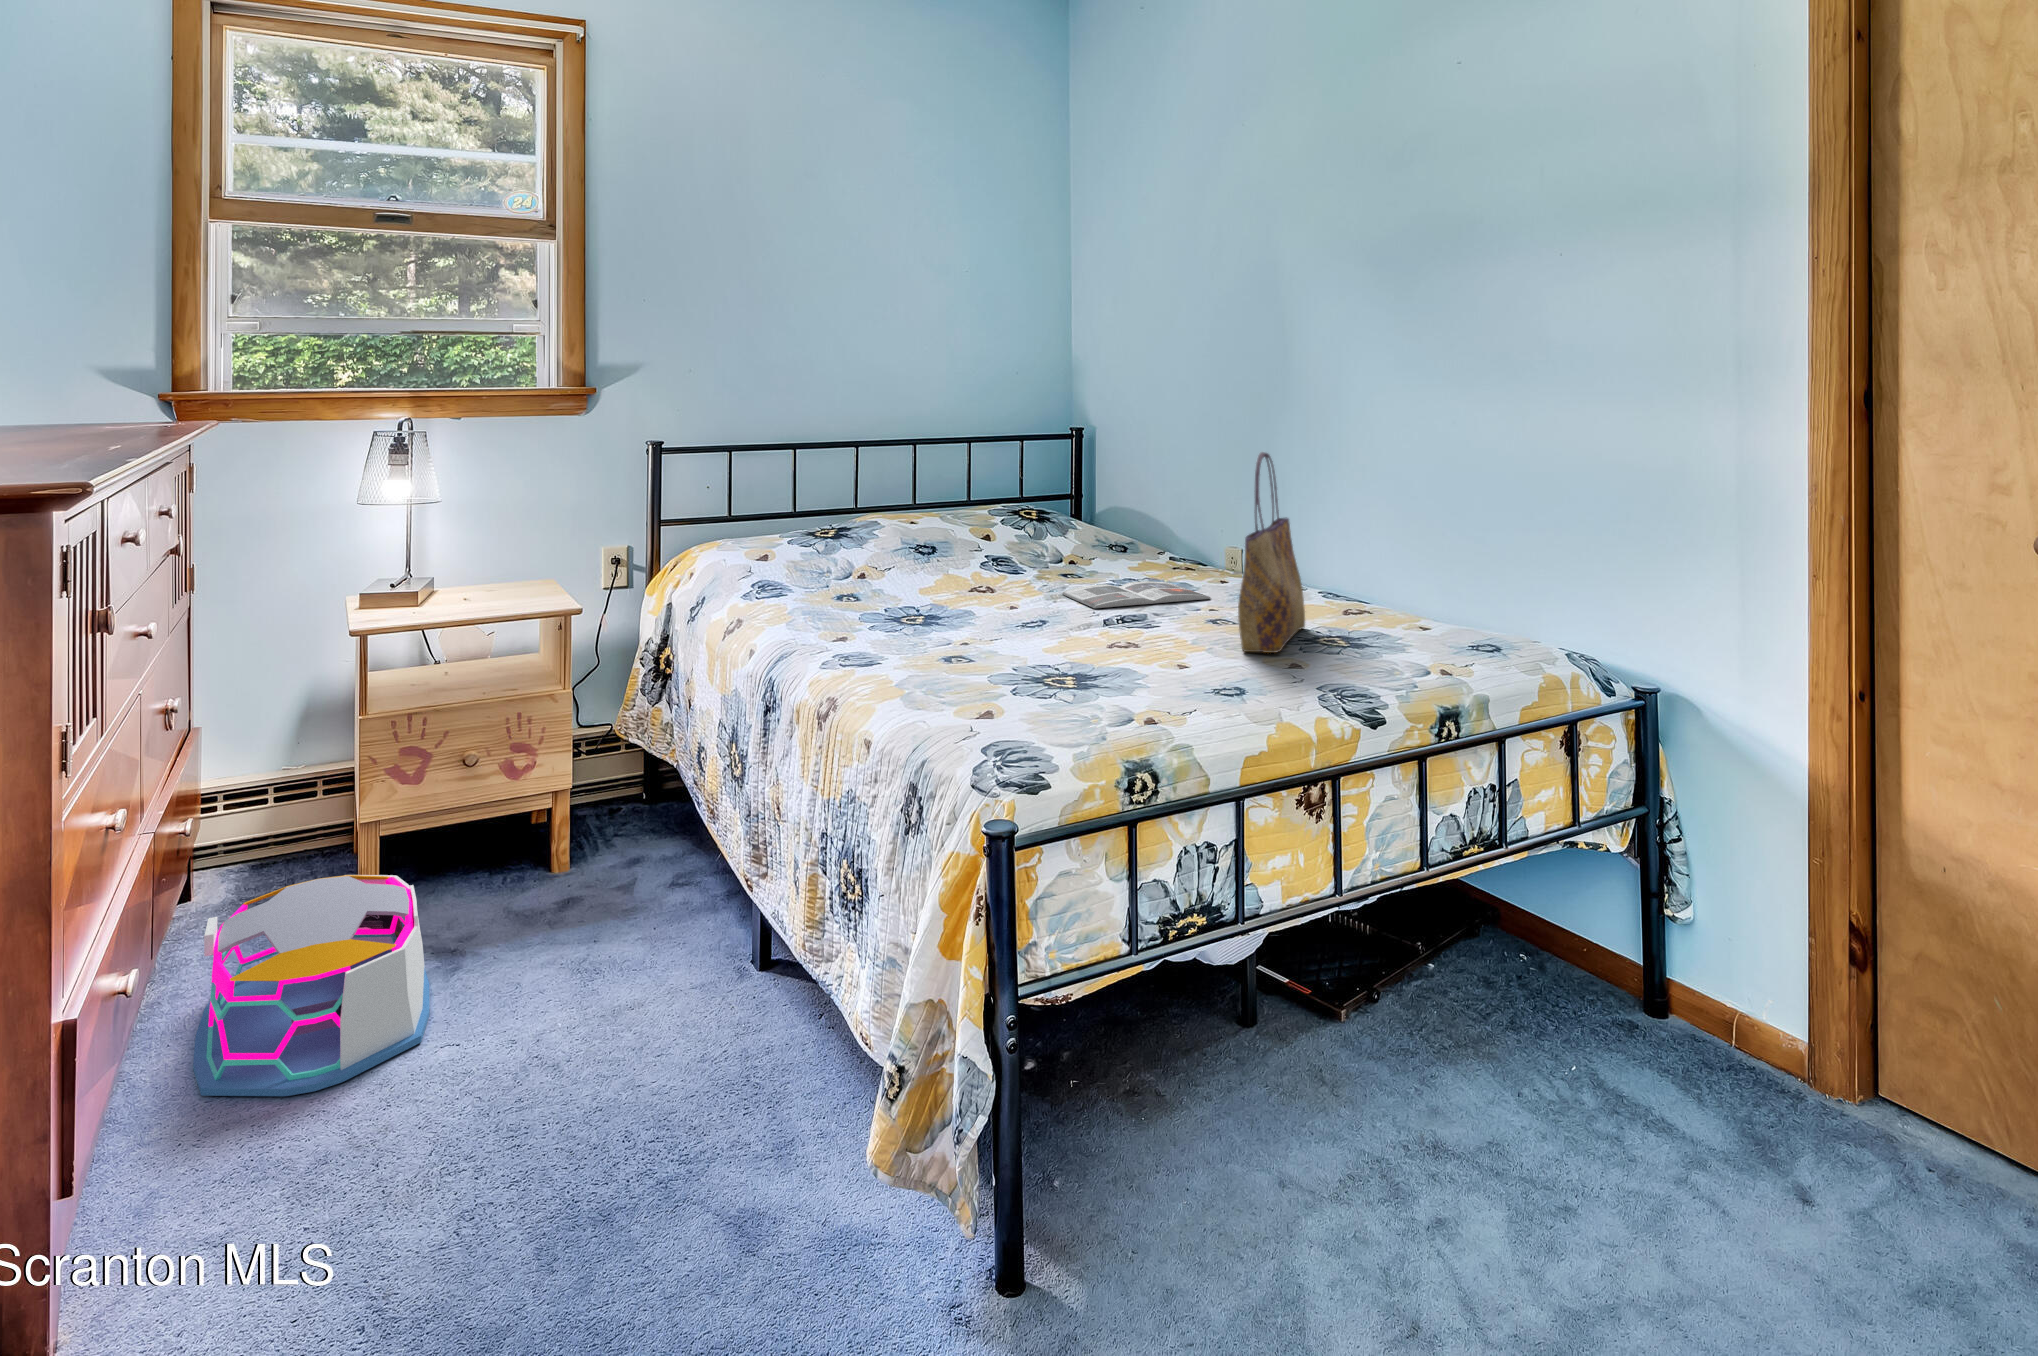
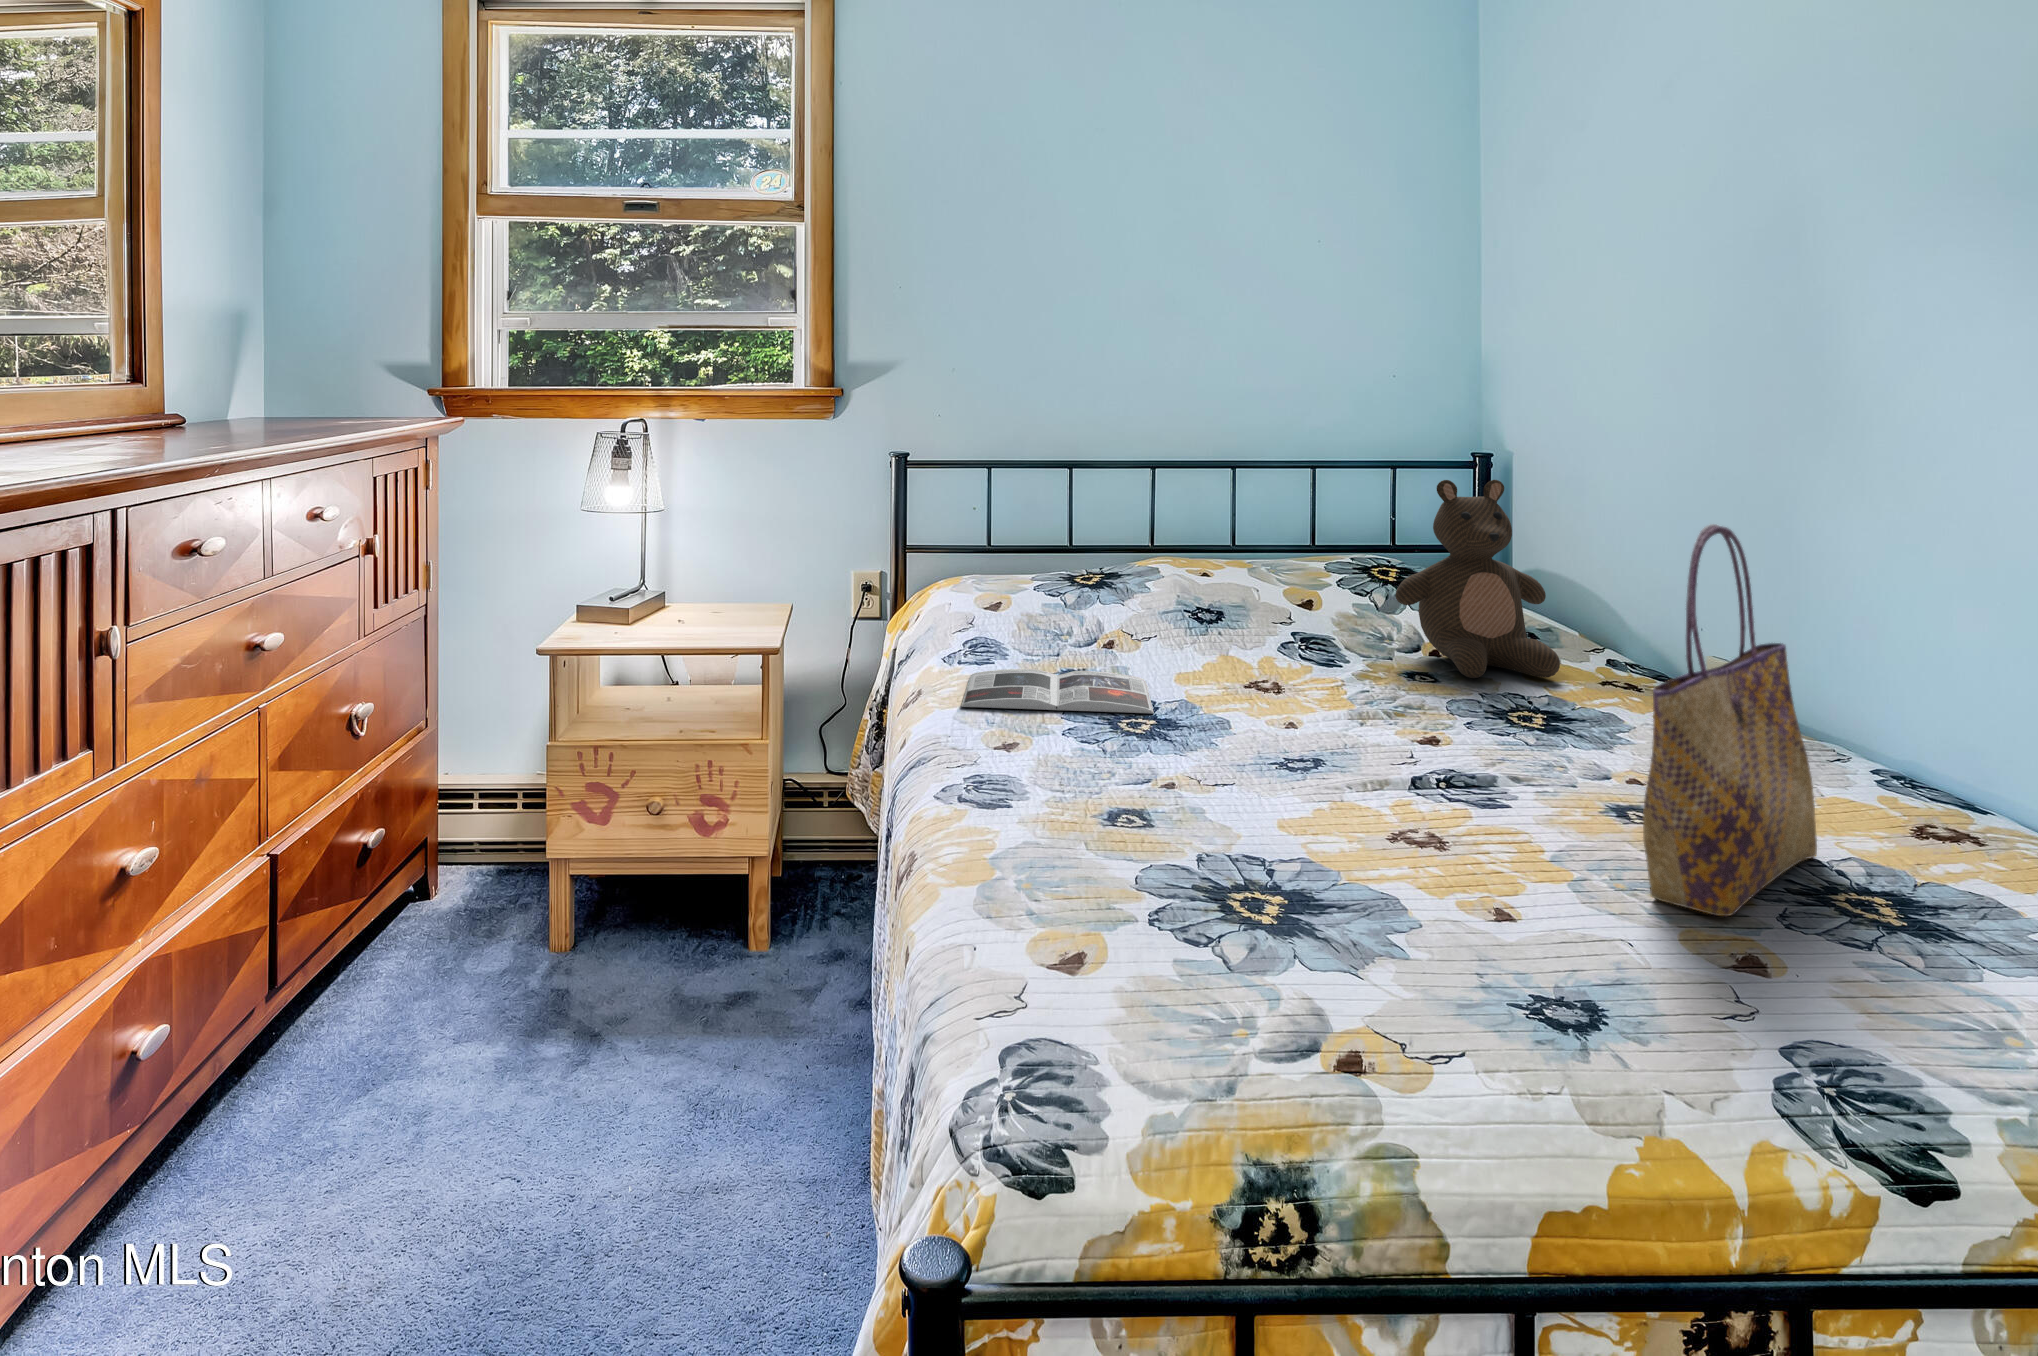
stuffed bear: none [1046,444,1147,574] -> present [1395,480,1560,678]
magazine: present [1062,581,1211,608] -> present [962,669,1154,713]
storage bin: present [193,875,430,1096] -> none [243,928,544,1215]

